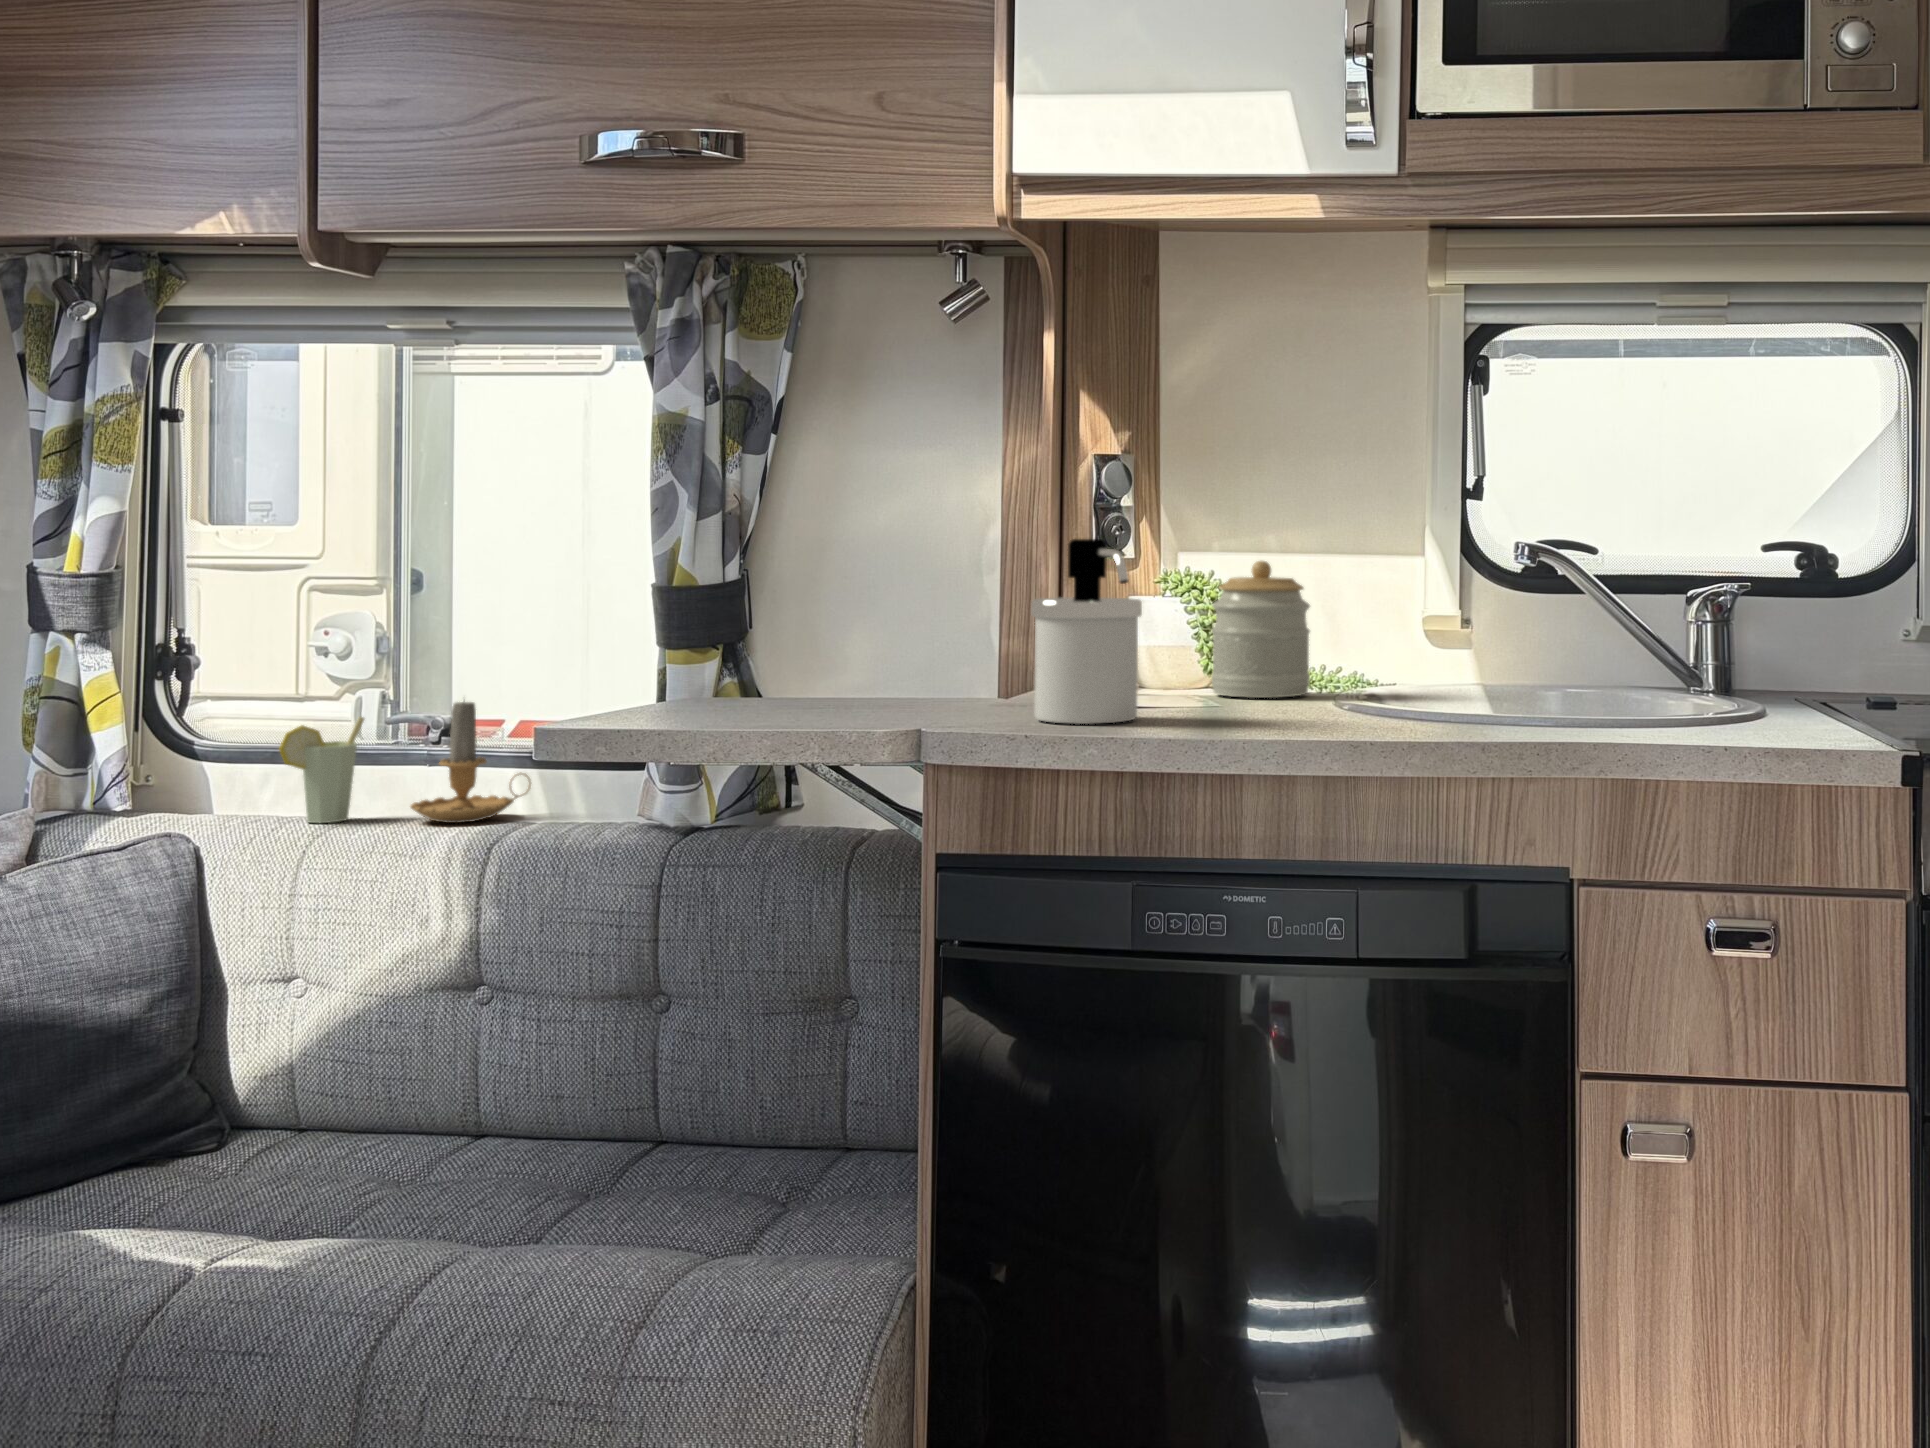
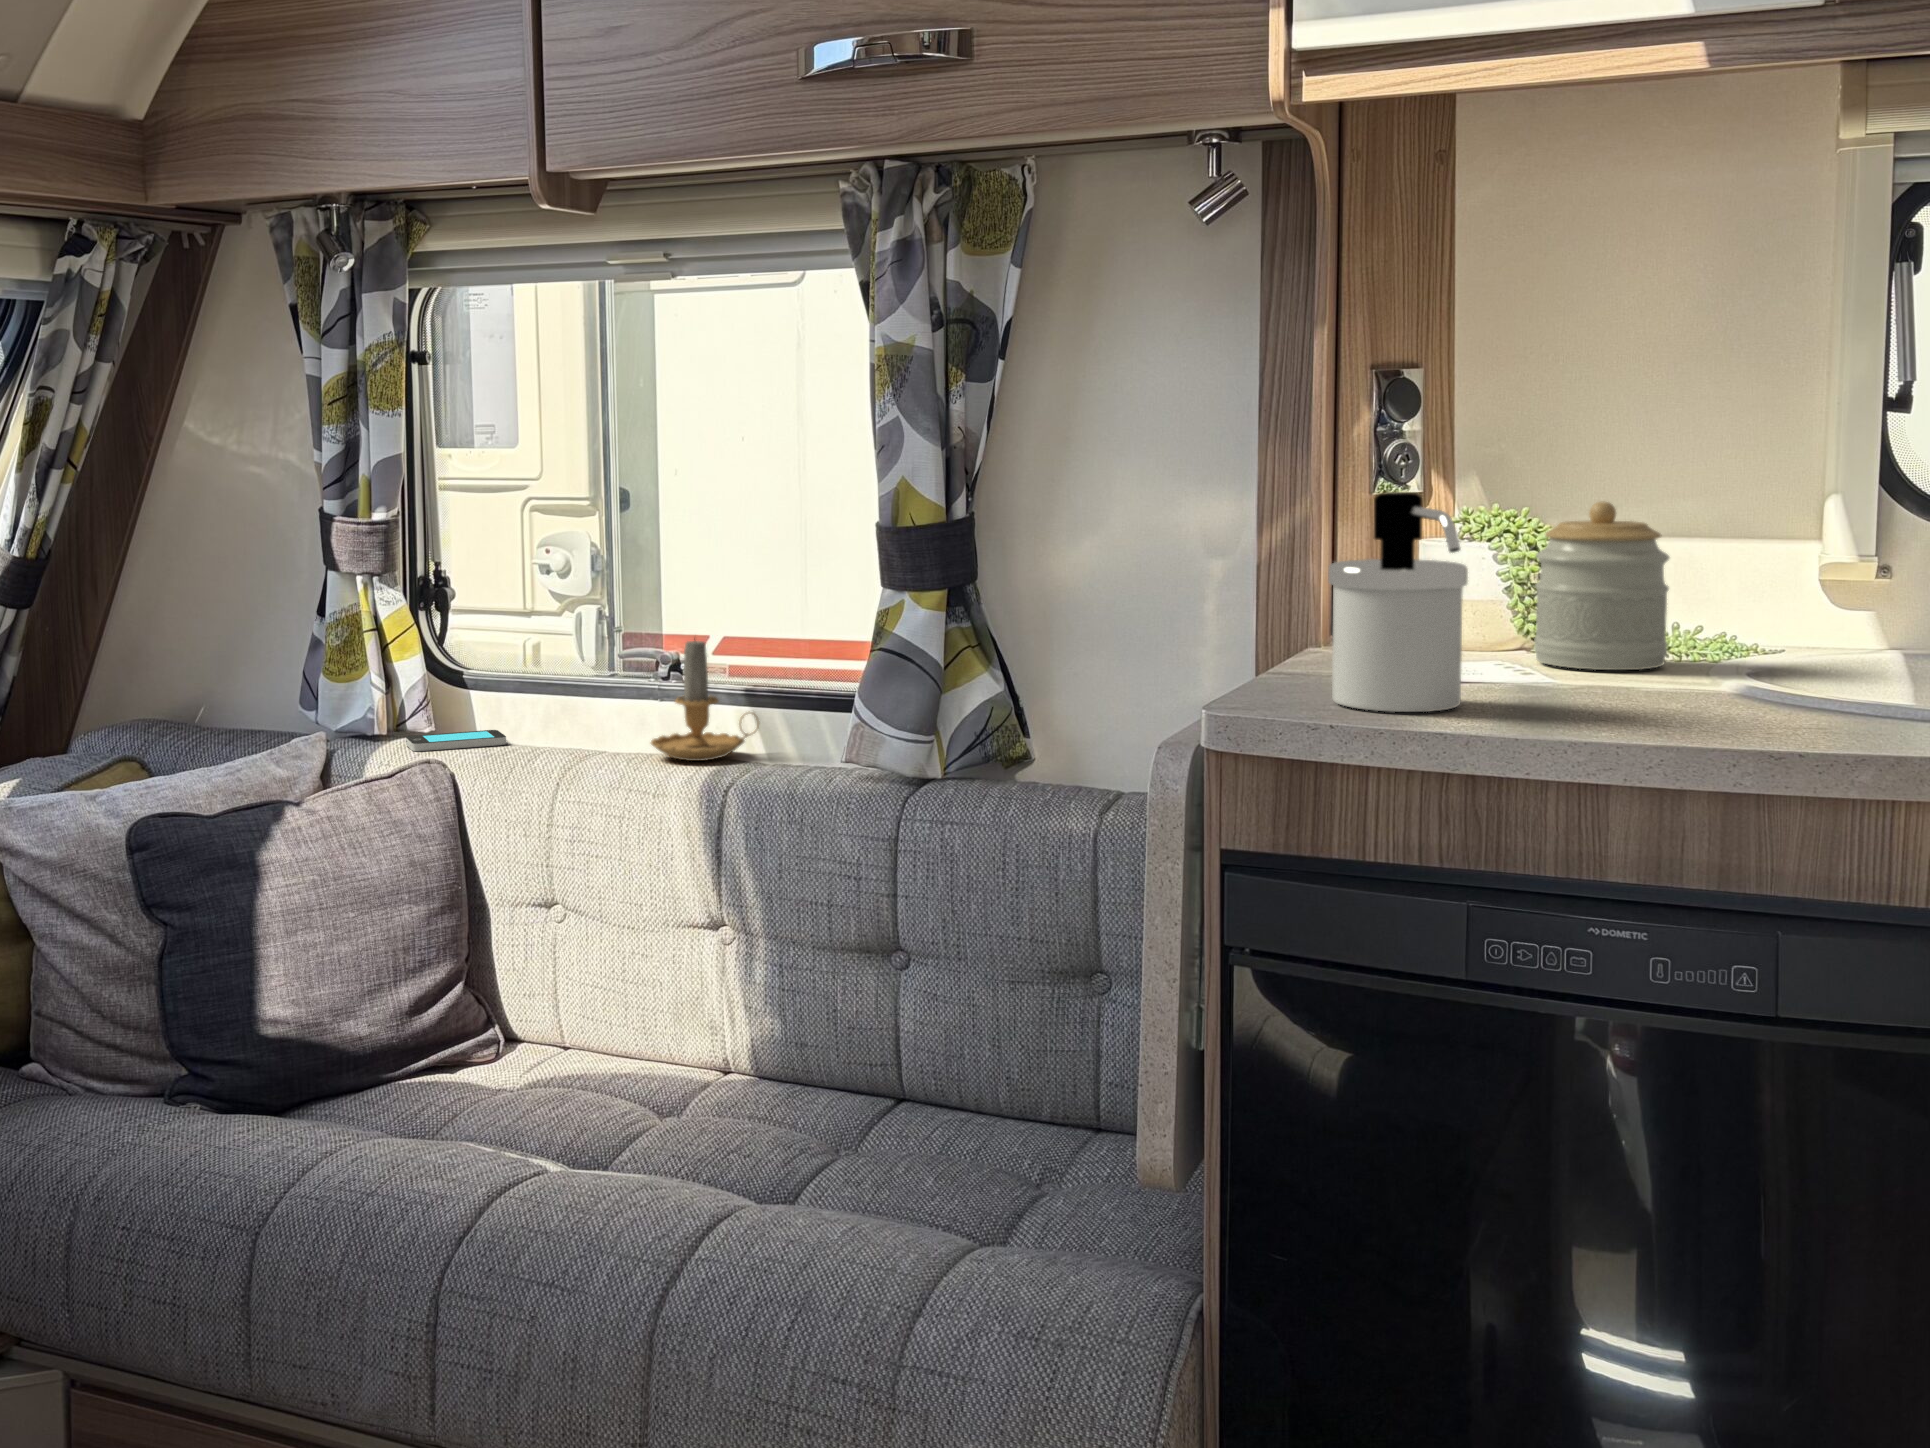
cup: present [279,717,364,823] -> none [533,652,605,755]
smartphone: none [123,804,247,828] -> present [406,730,506,751]

